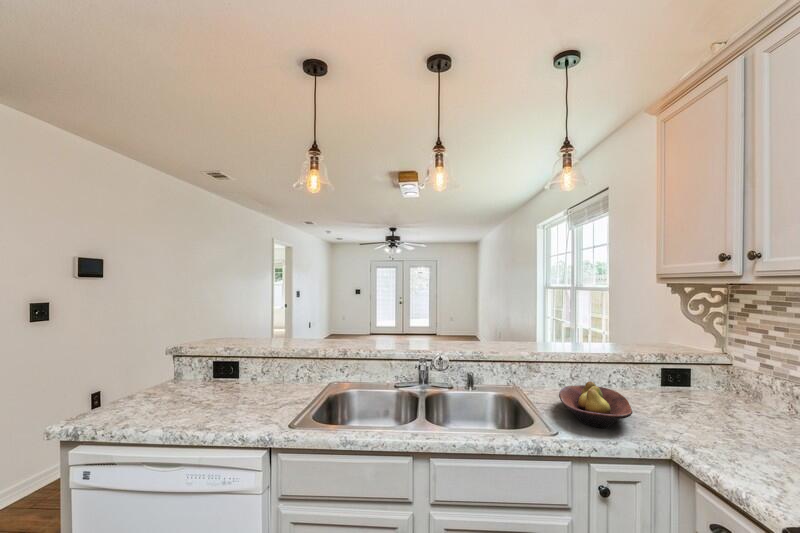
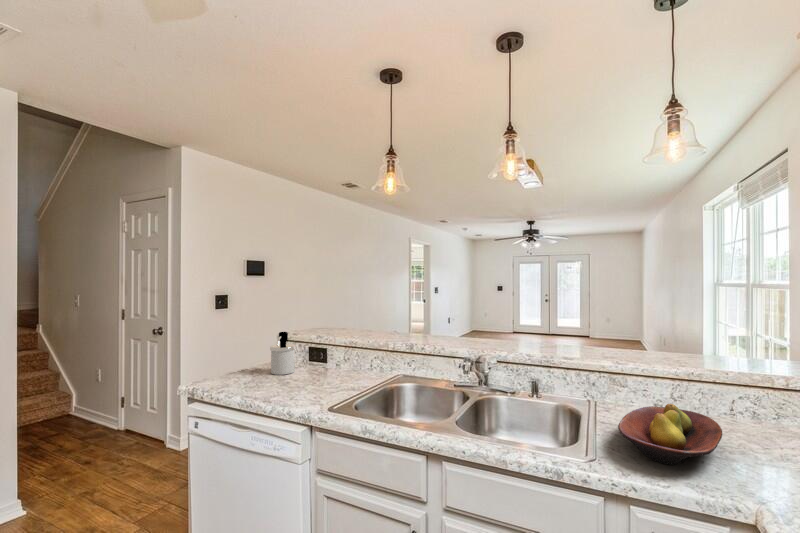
soap dispenser: none [173,345,206,397] -> present [270,332,296,375]

